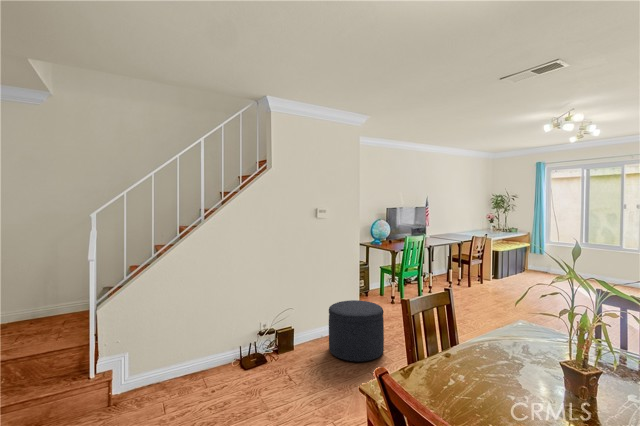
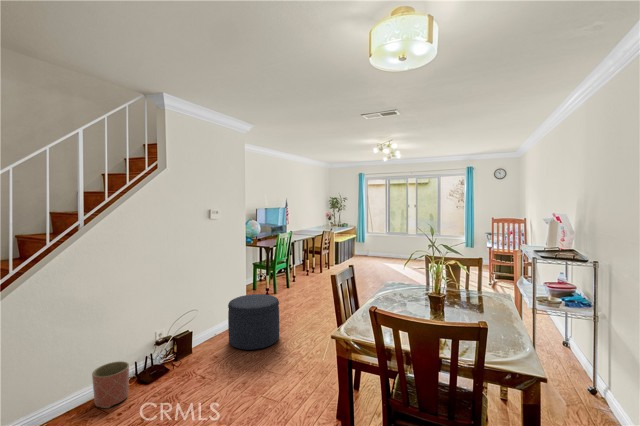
planter: none [198,344,227,384] -> present [92,361,129,408]

